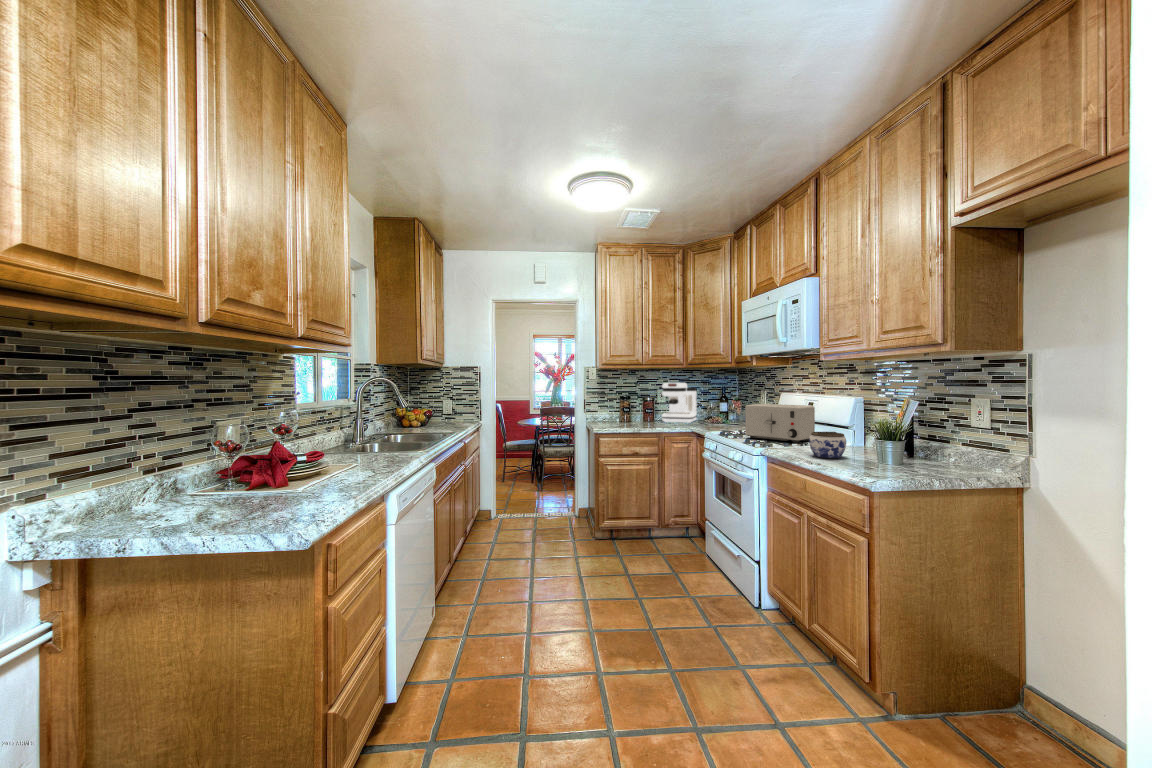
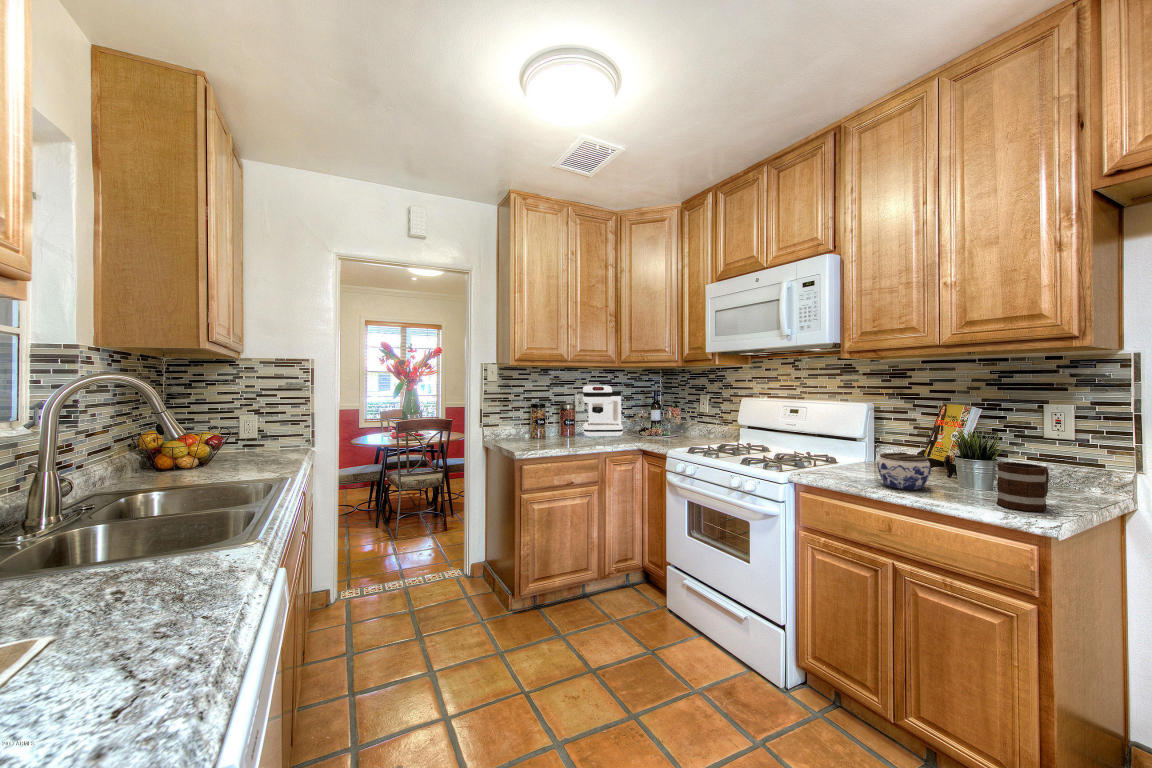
toaster: present [745,404,815,443] -> none [736,413,816,463]
mug: none [866,437,911,472] -> present [997,462,1049,512]

